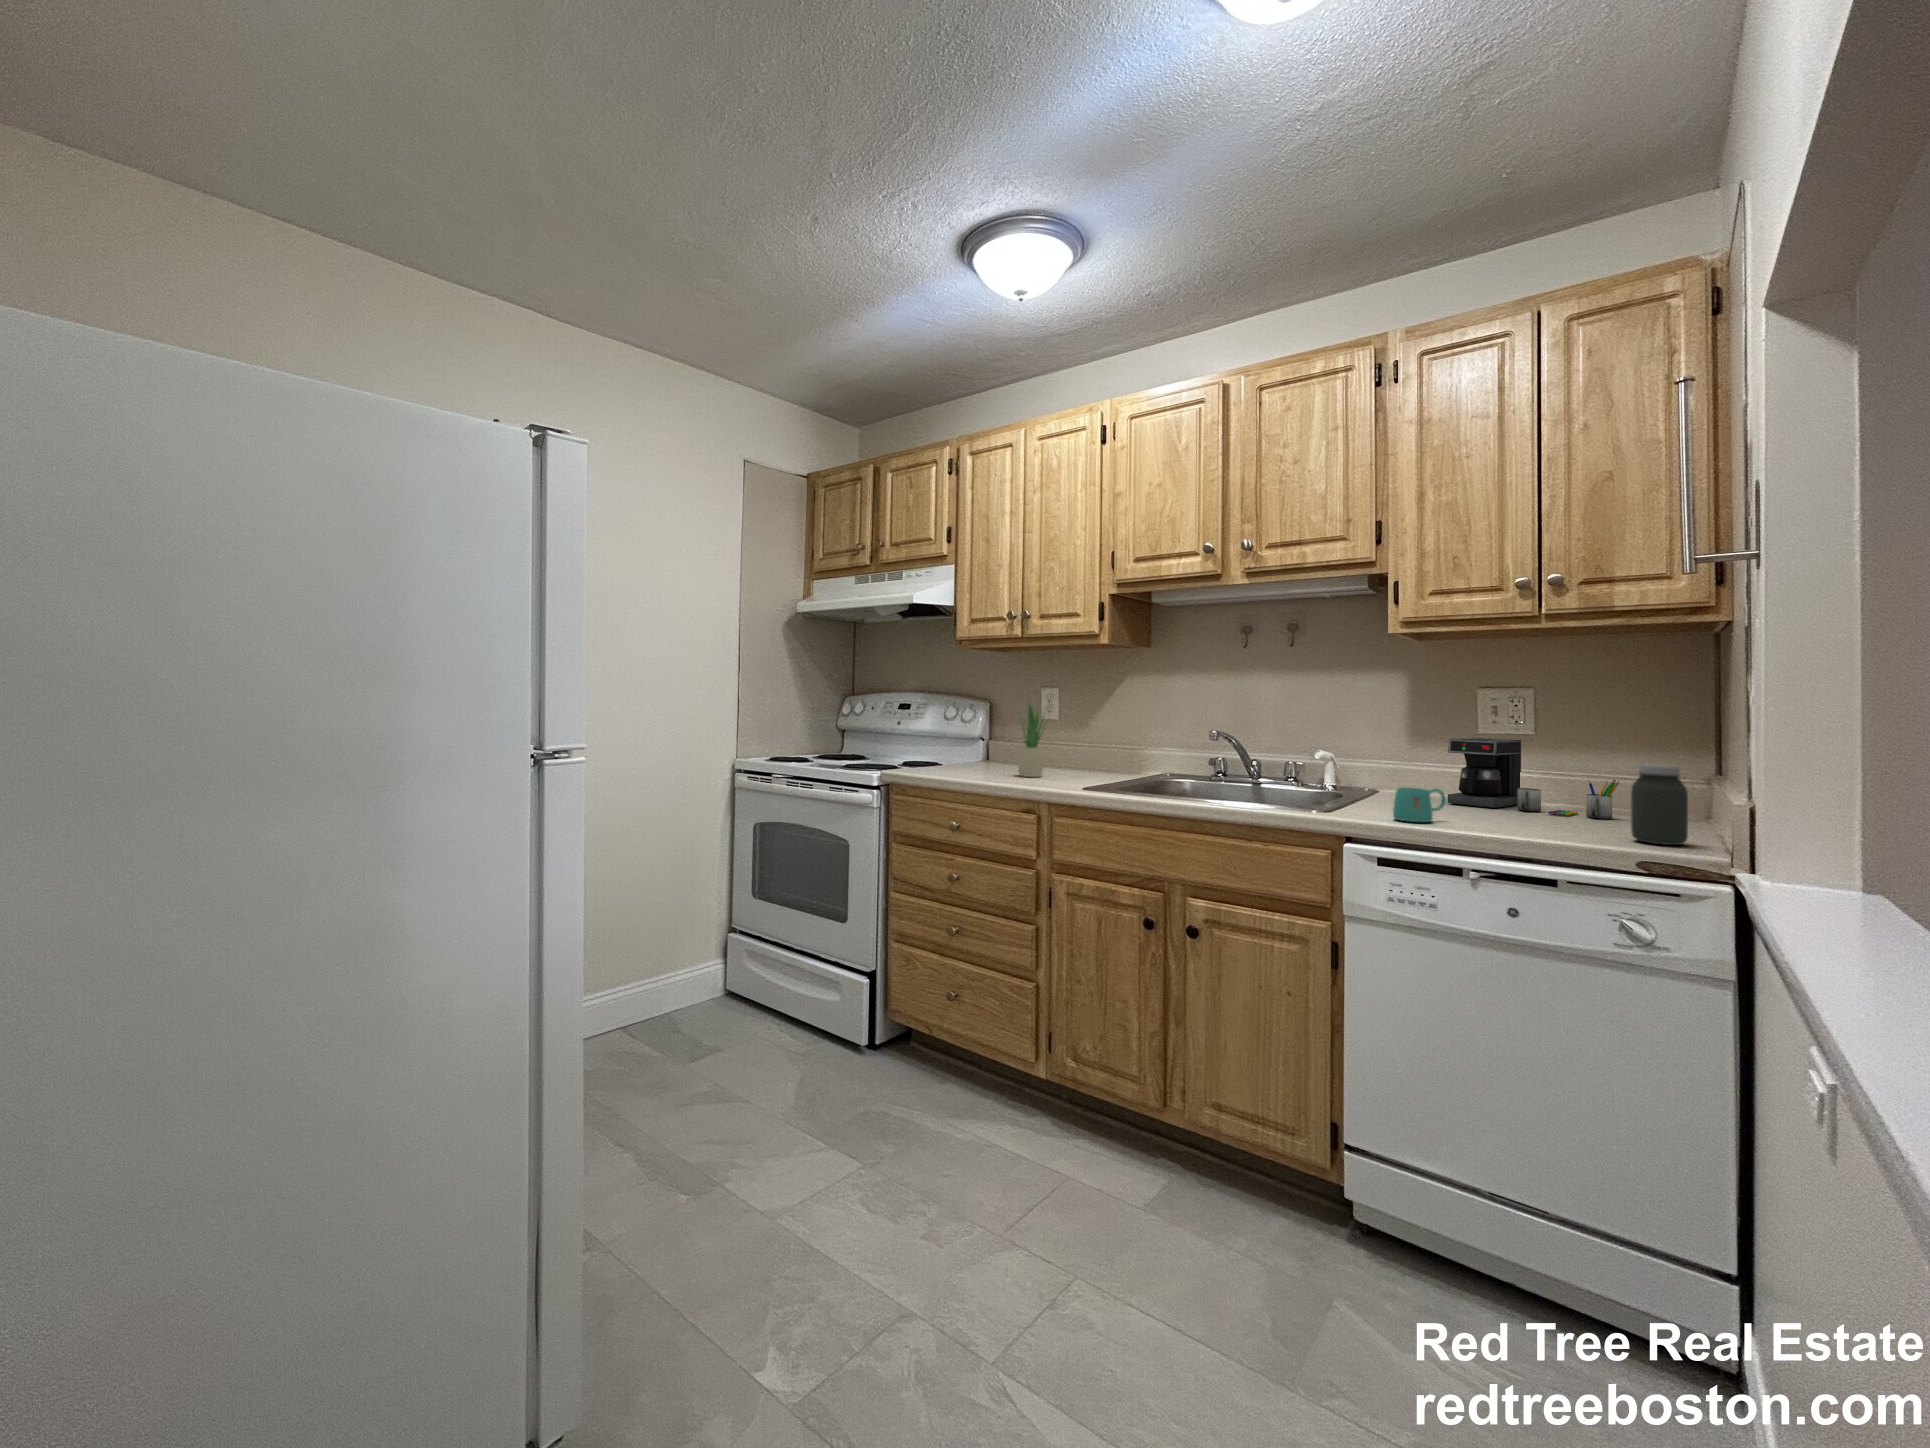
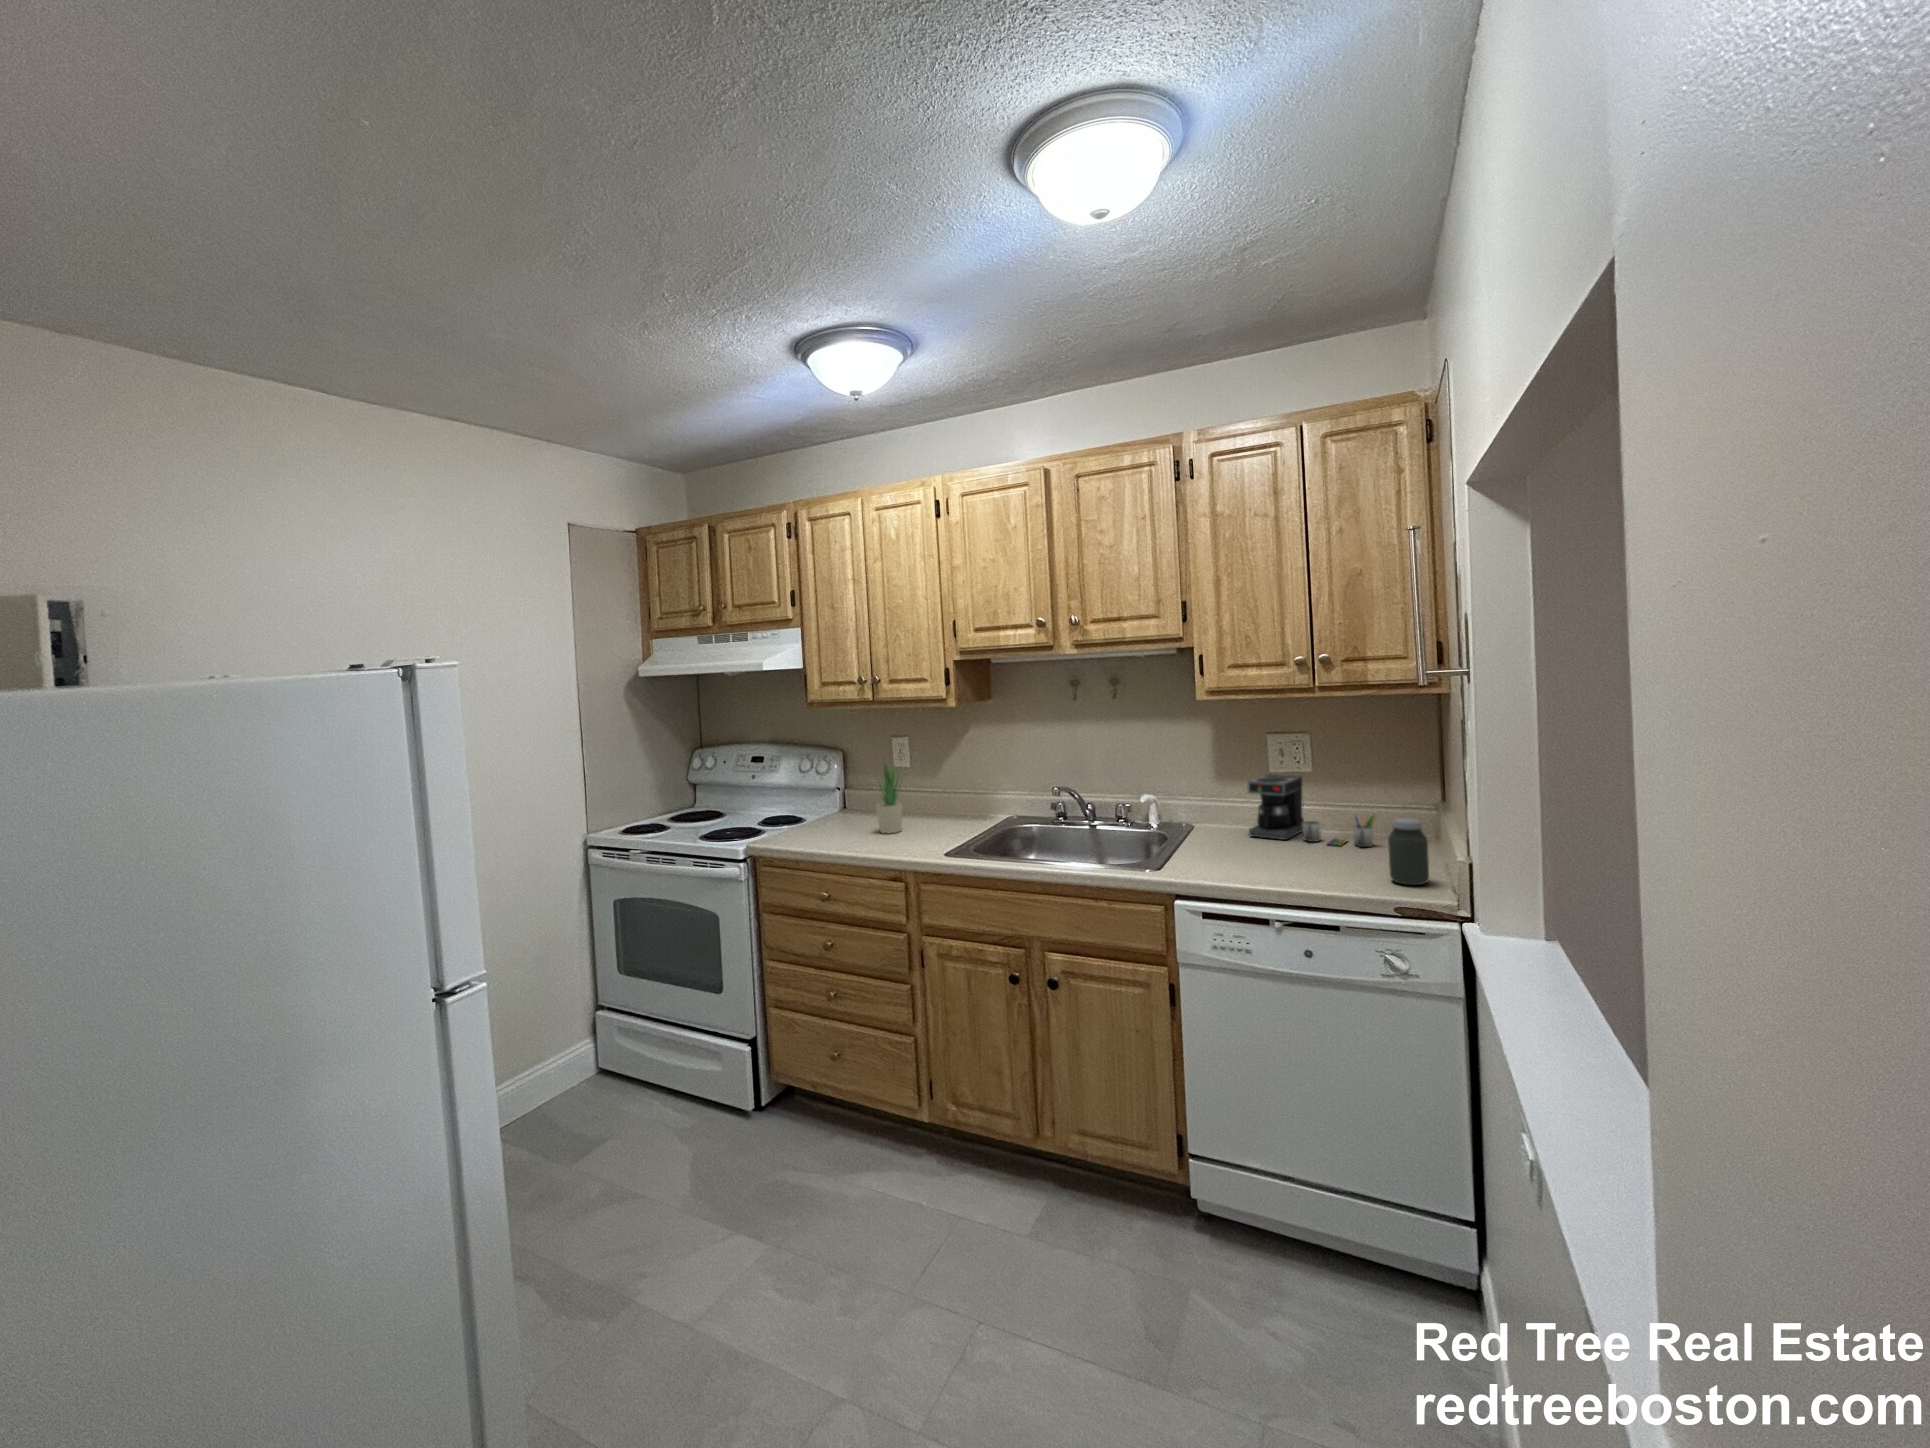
mug: present [1393,787,1446,822] -> none [1211,841,1251,874]

